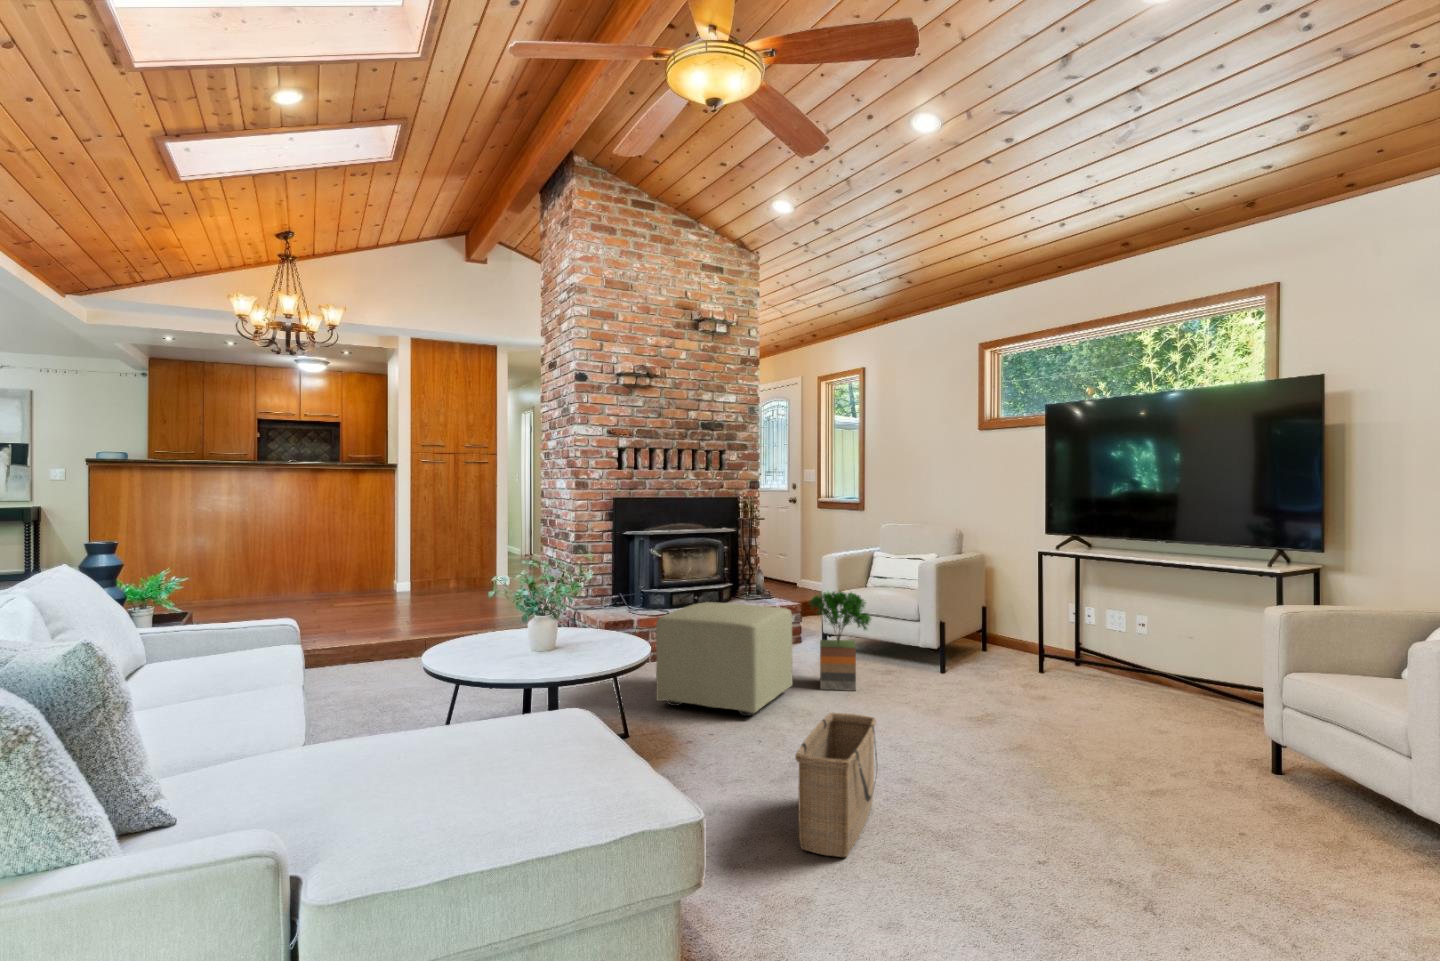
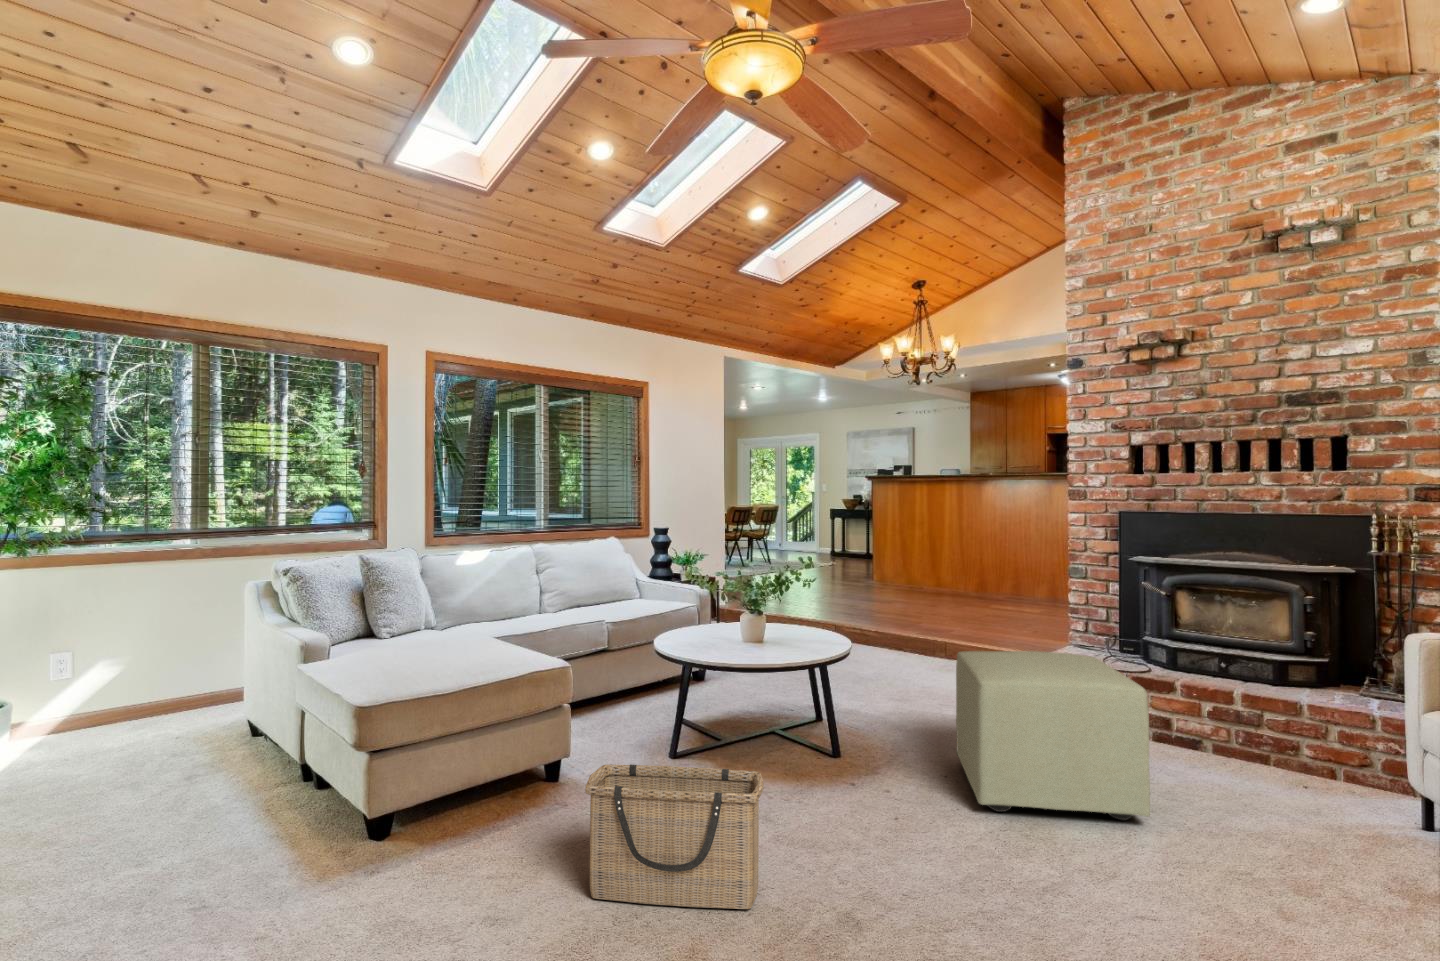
potted tree: present [809,592,871,691] -> none [1198,677,1351,881]

